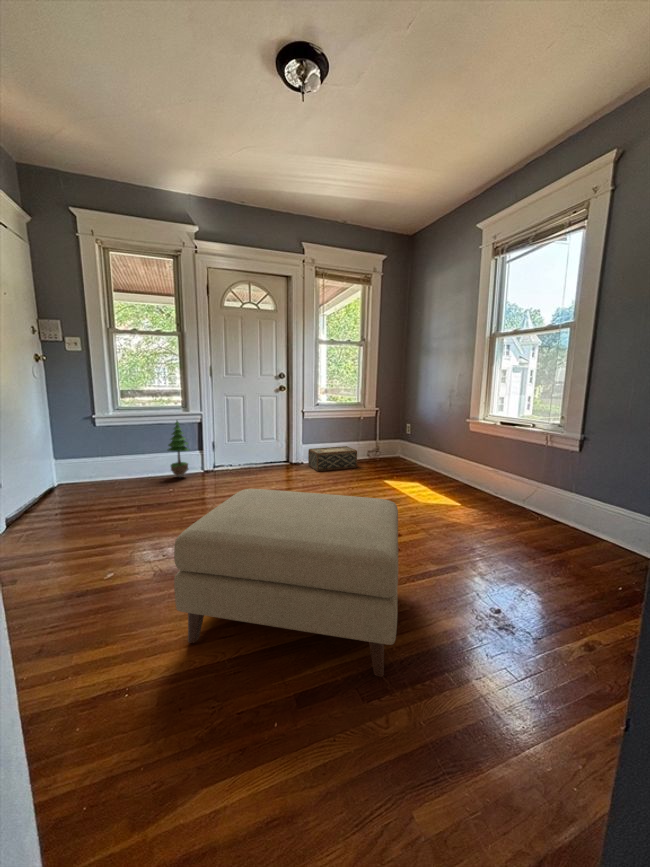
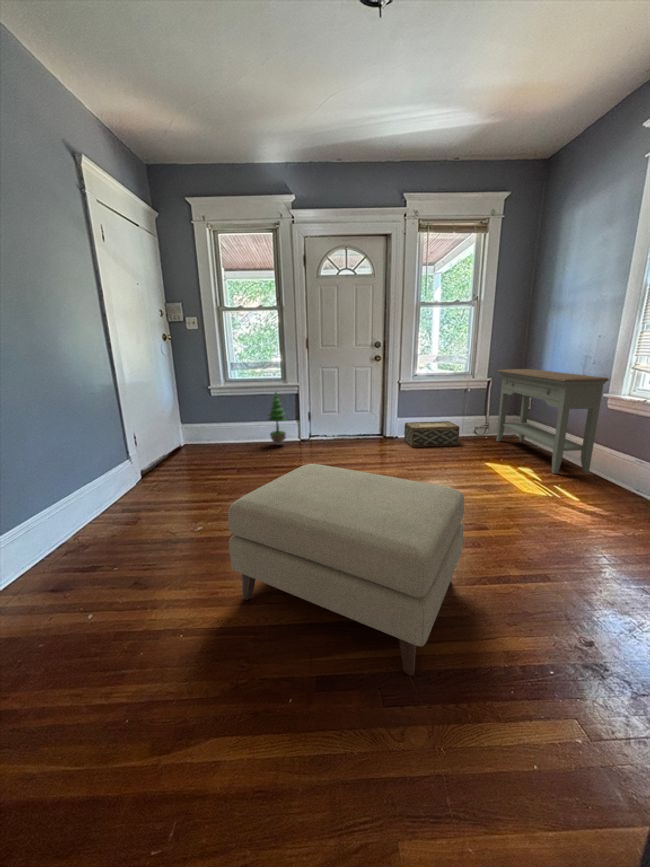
console table: none [384,400,470,486] -> present [496,369,609,474]

